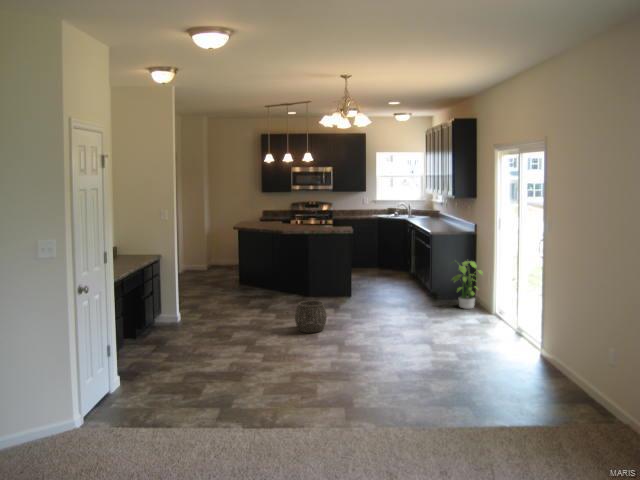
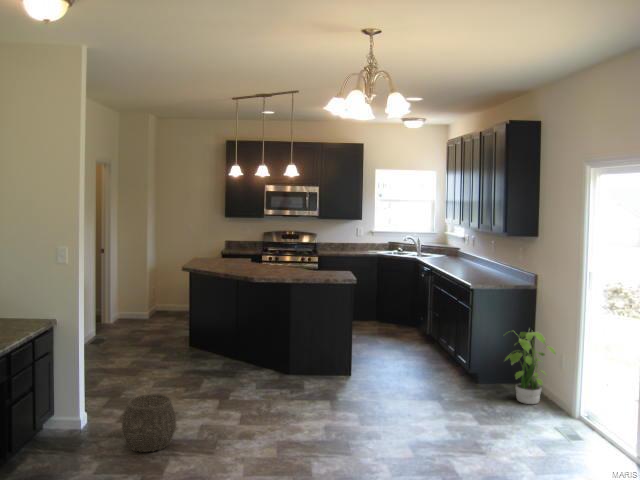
woven basket: present [295,301,327,333] -> present [122,394,176,452]

